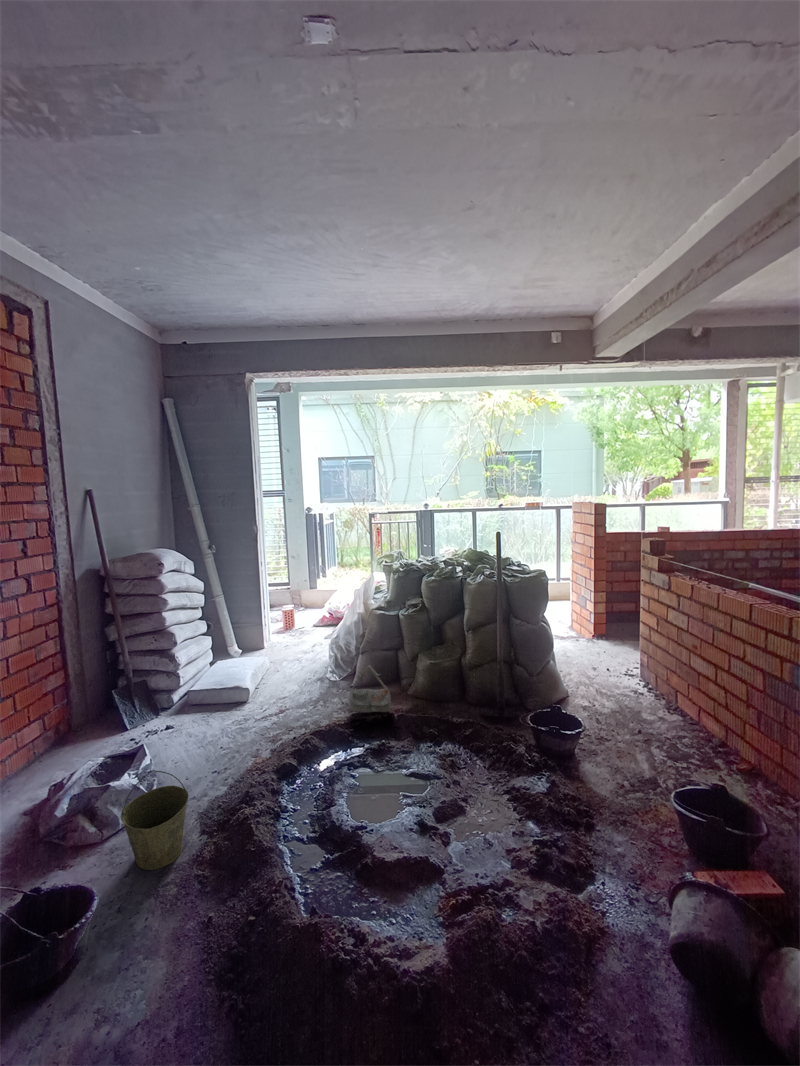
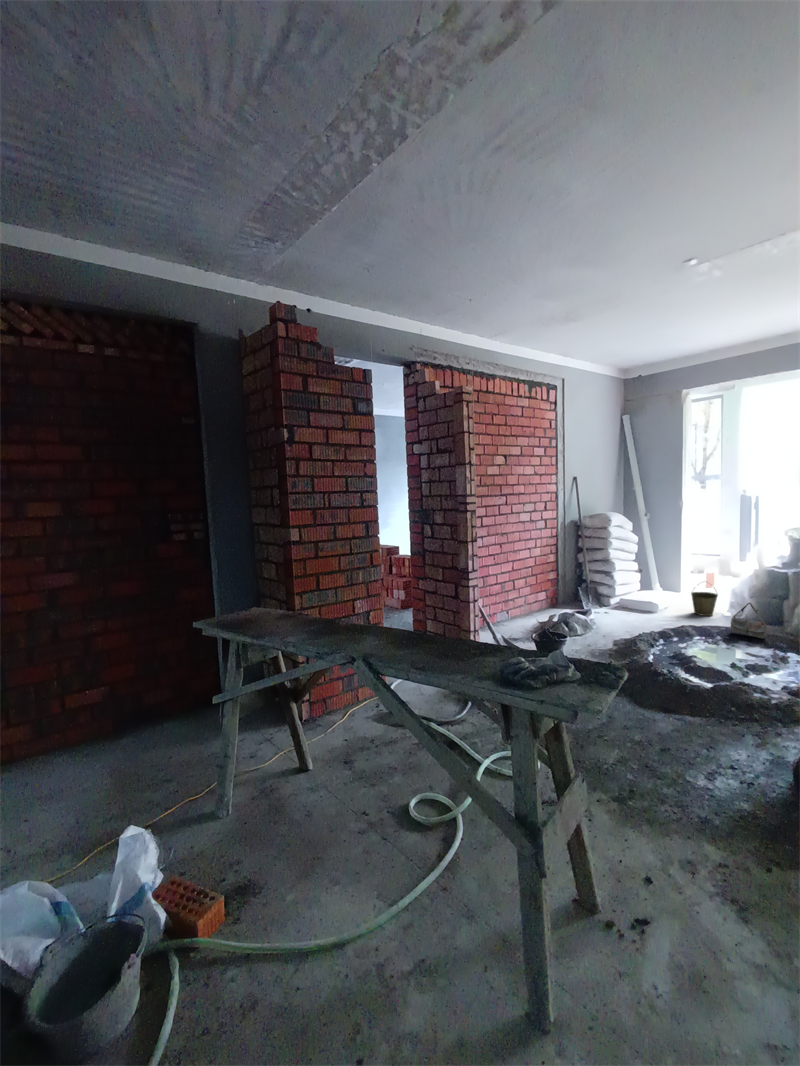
bucket: present [121,770,189,870] -> present [691,592,718,616]

